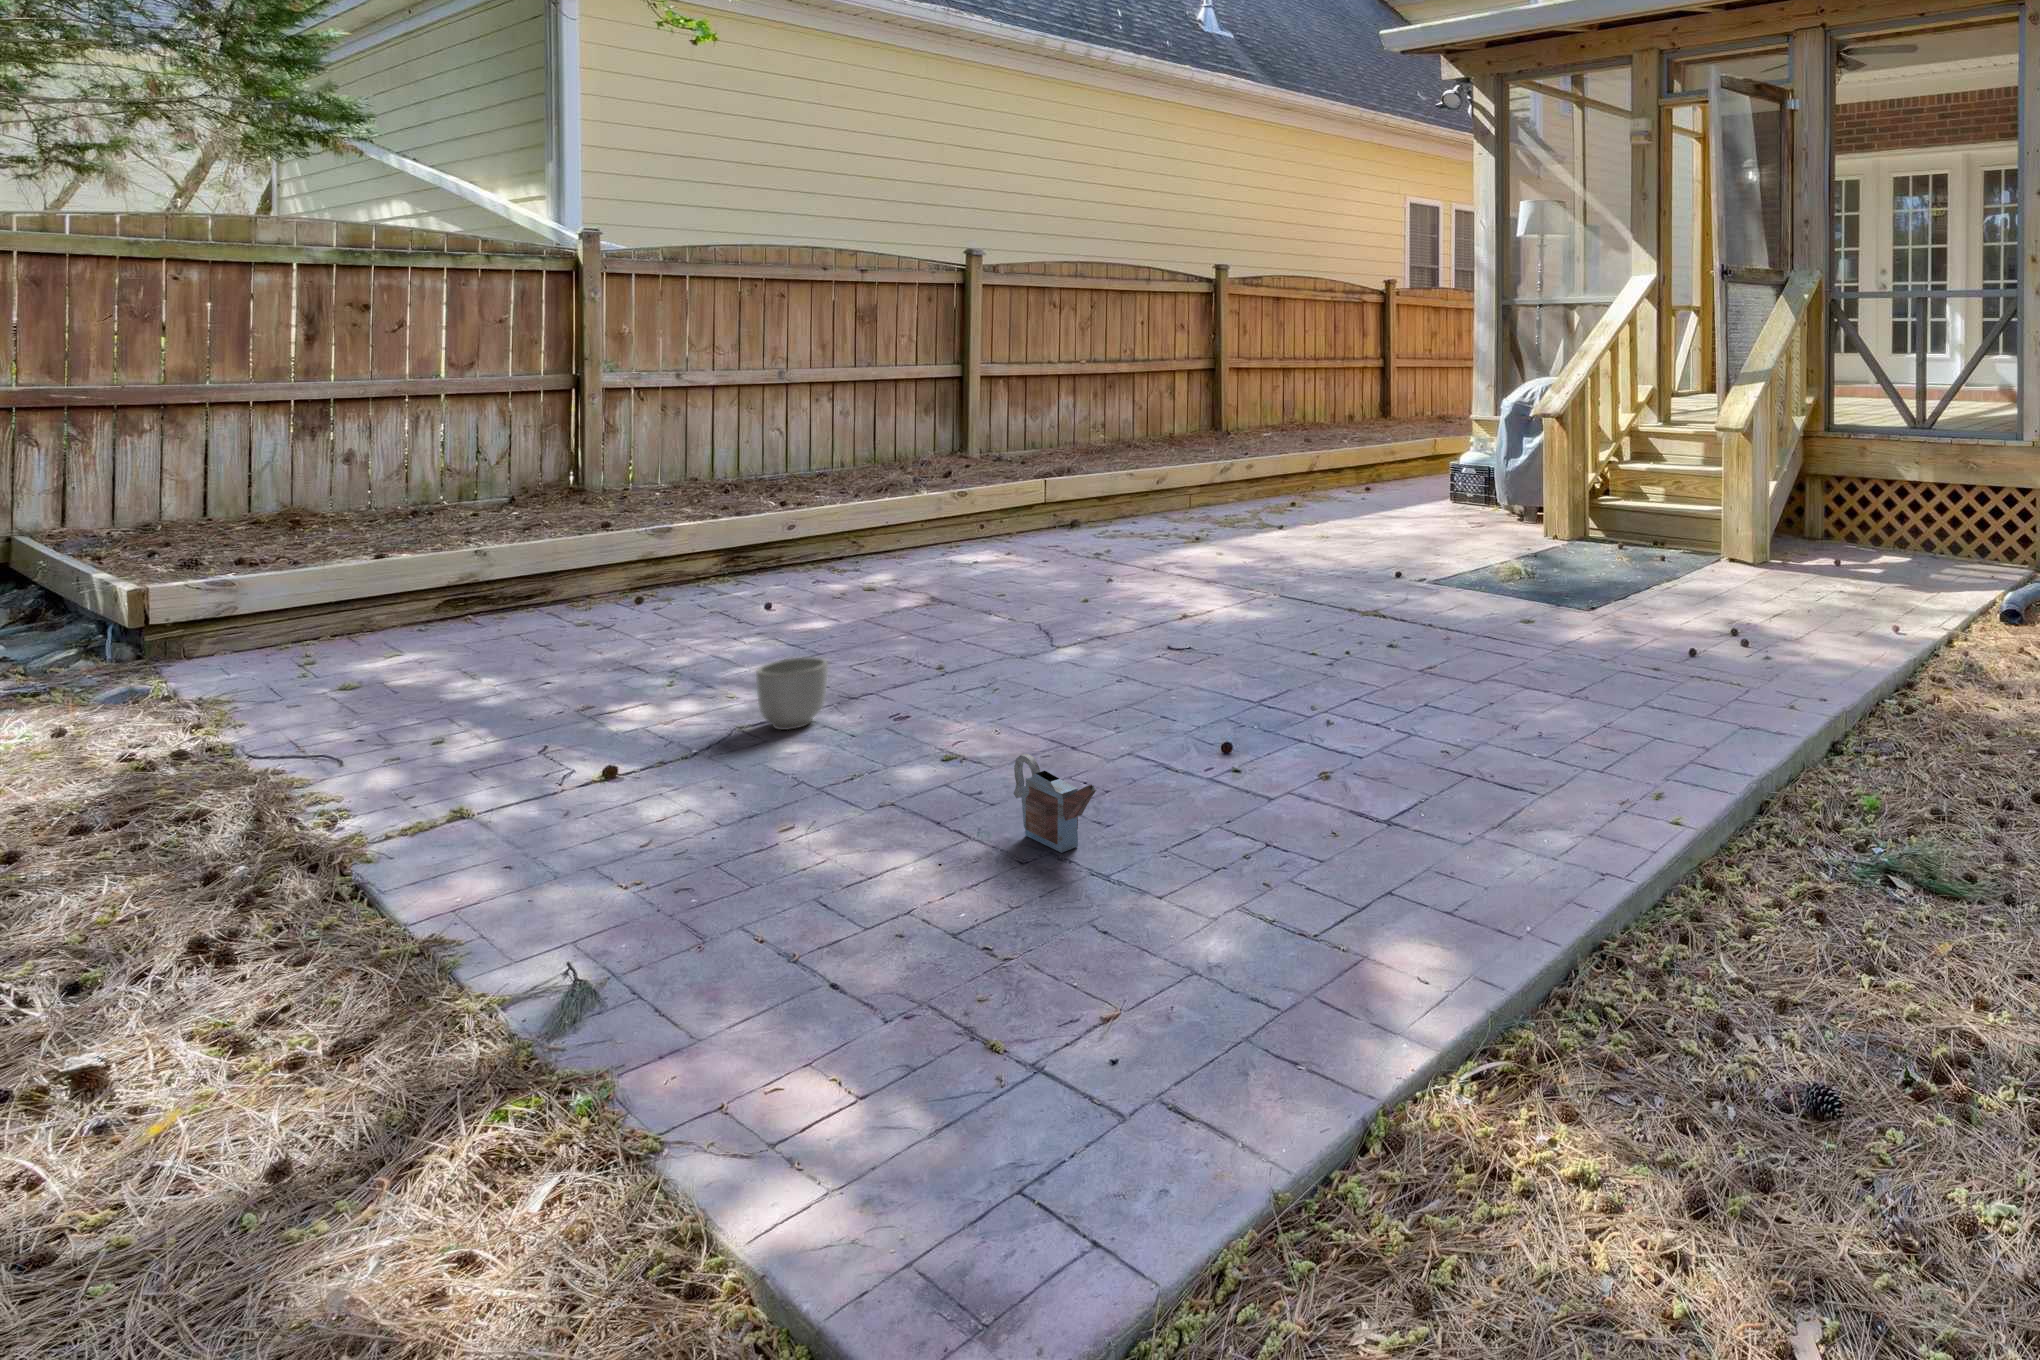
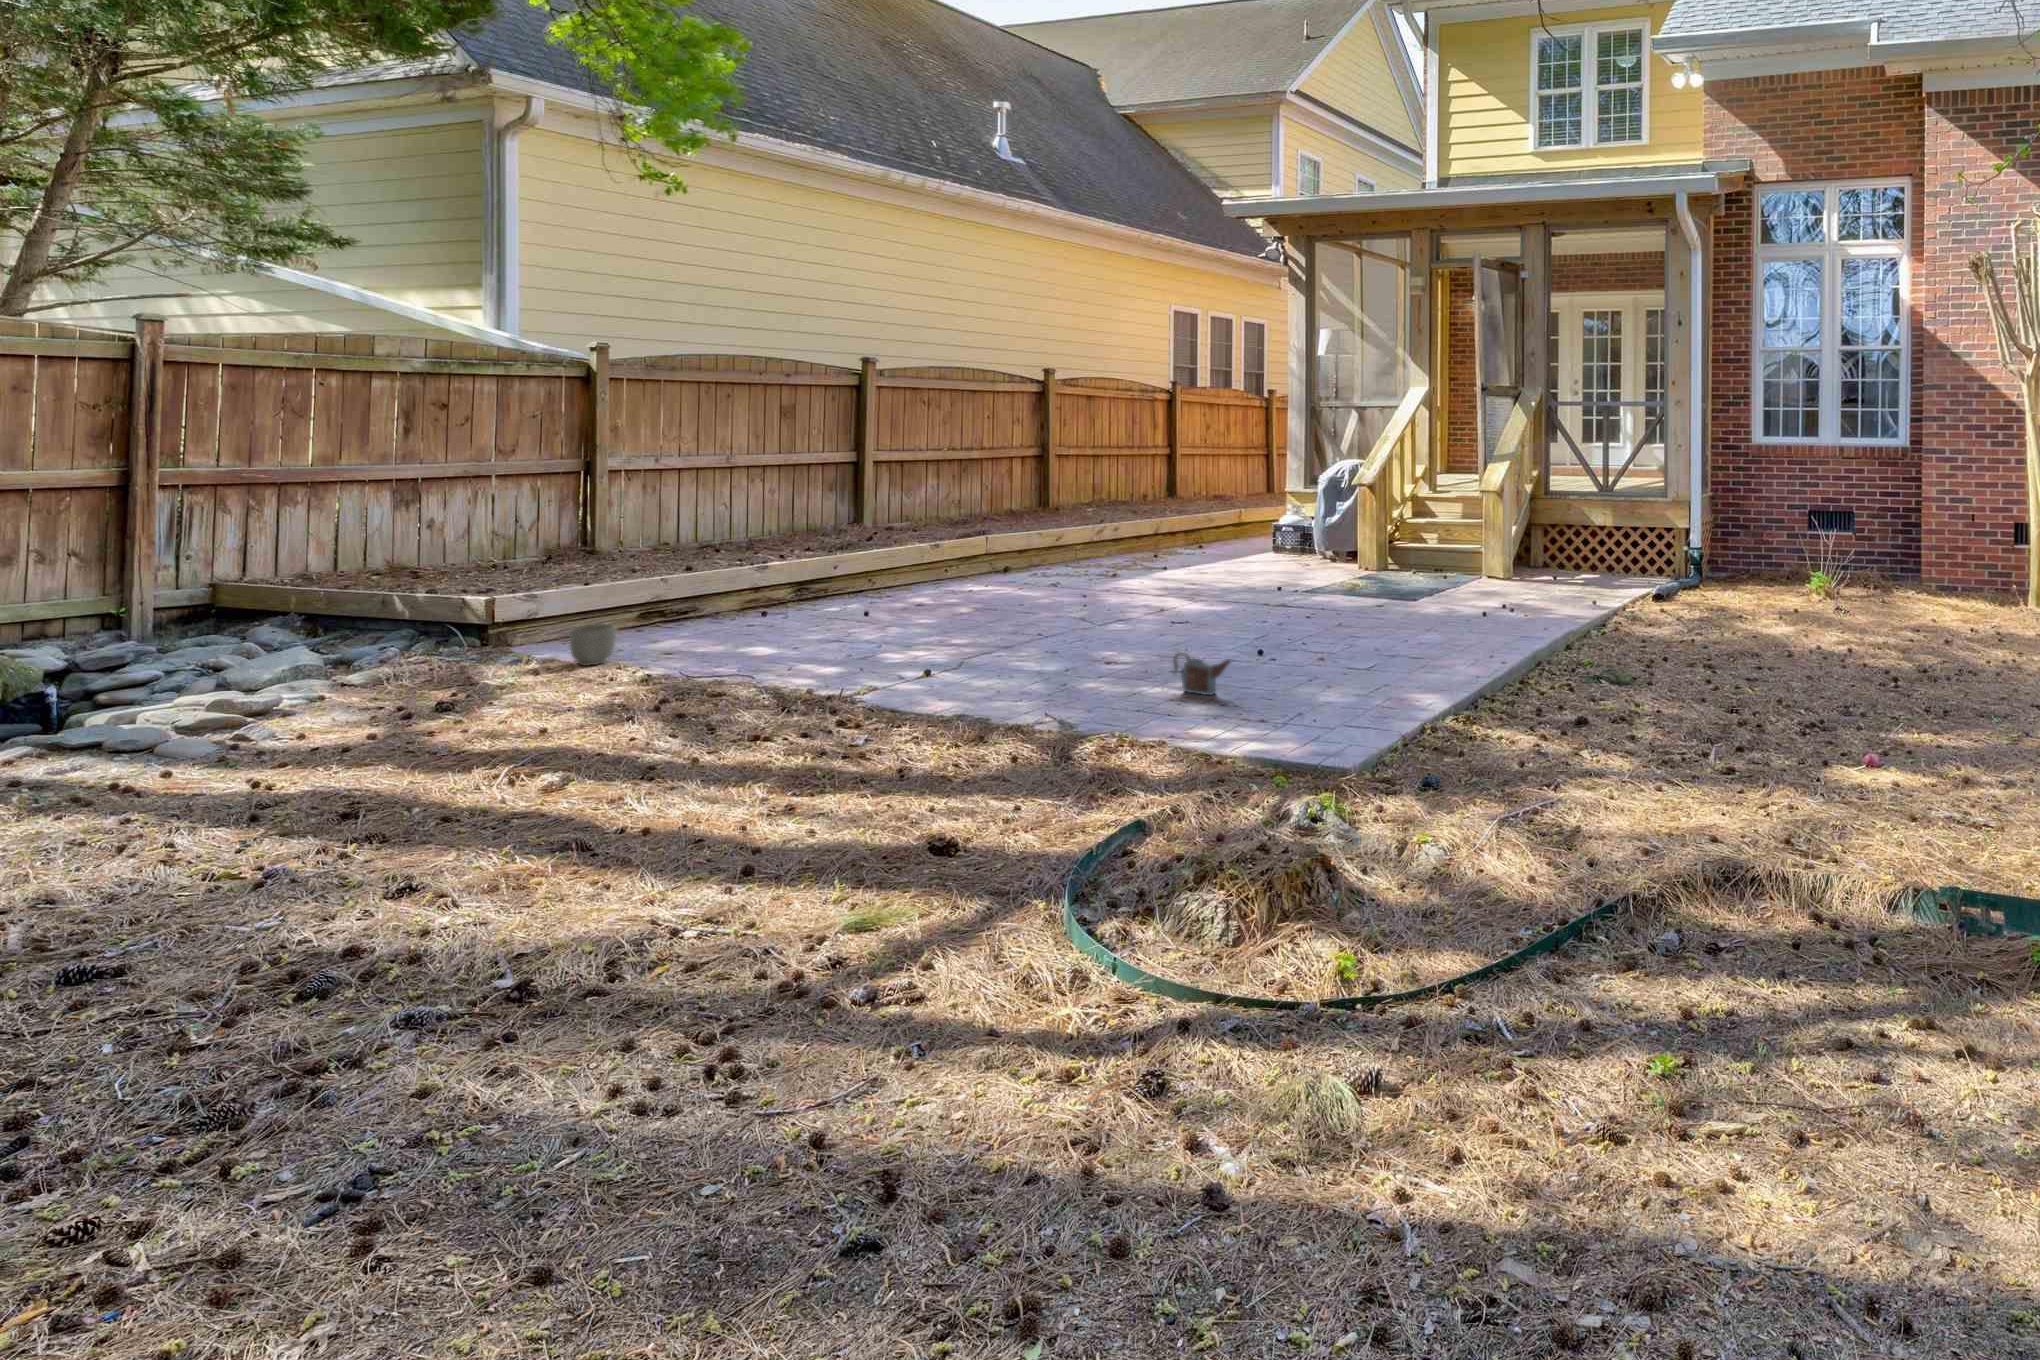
planter: present [756,657,828,730] -> present [569,624,617,666]

